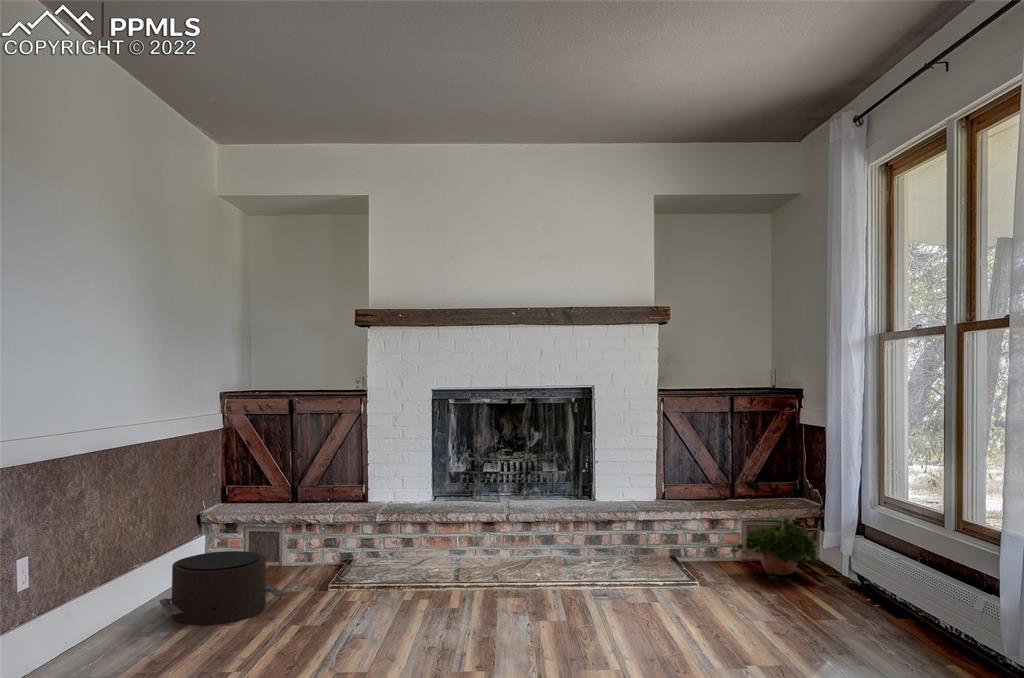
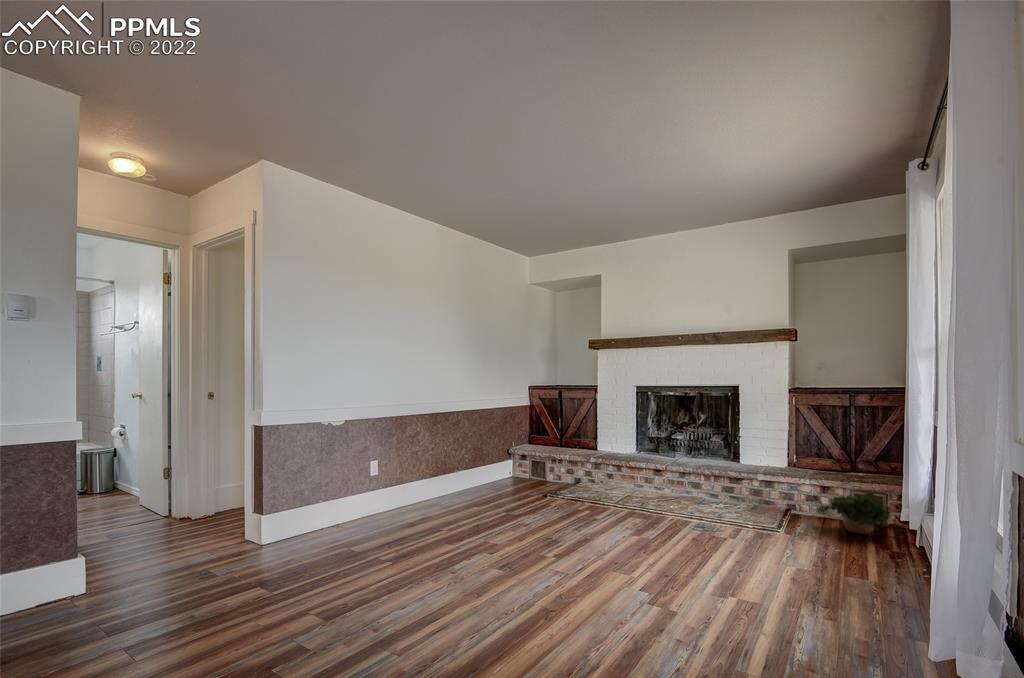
pouf: present [160,551,285,625] -> none [467,467,522,502]

